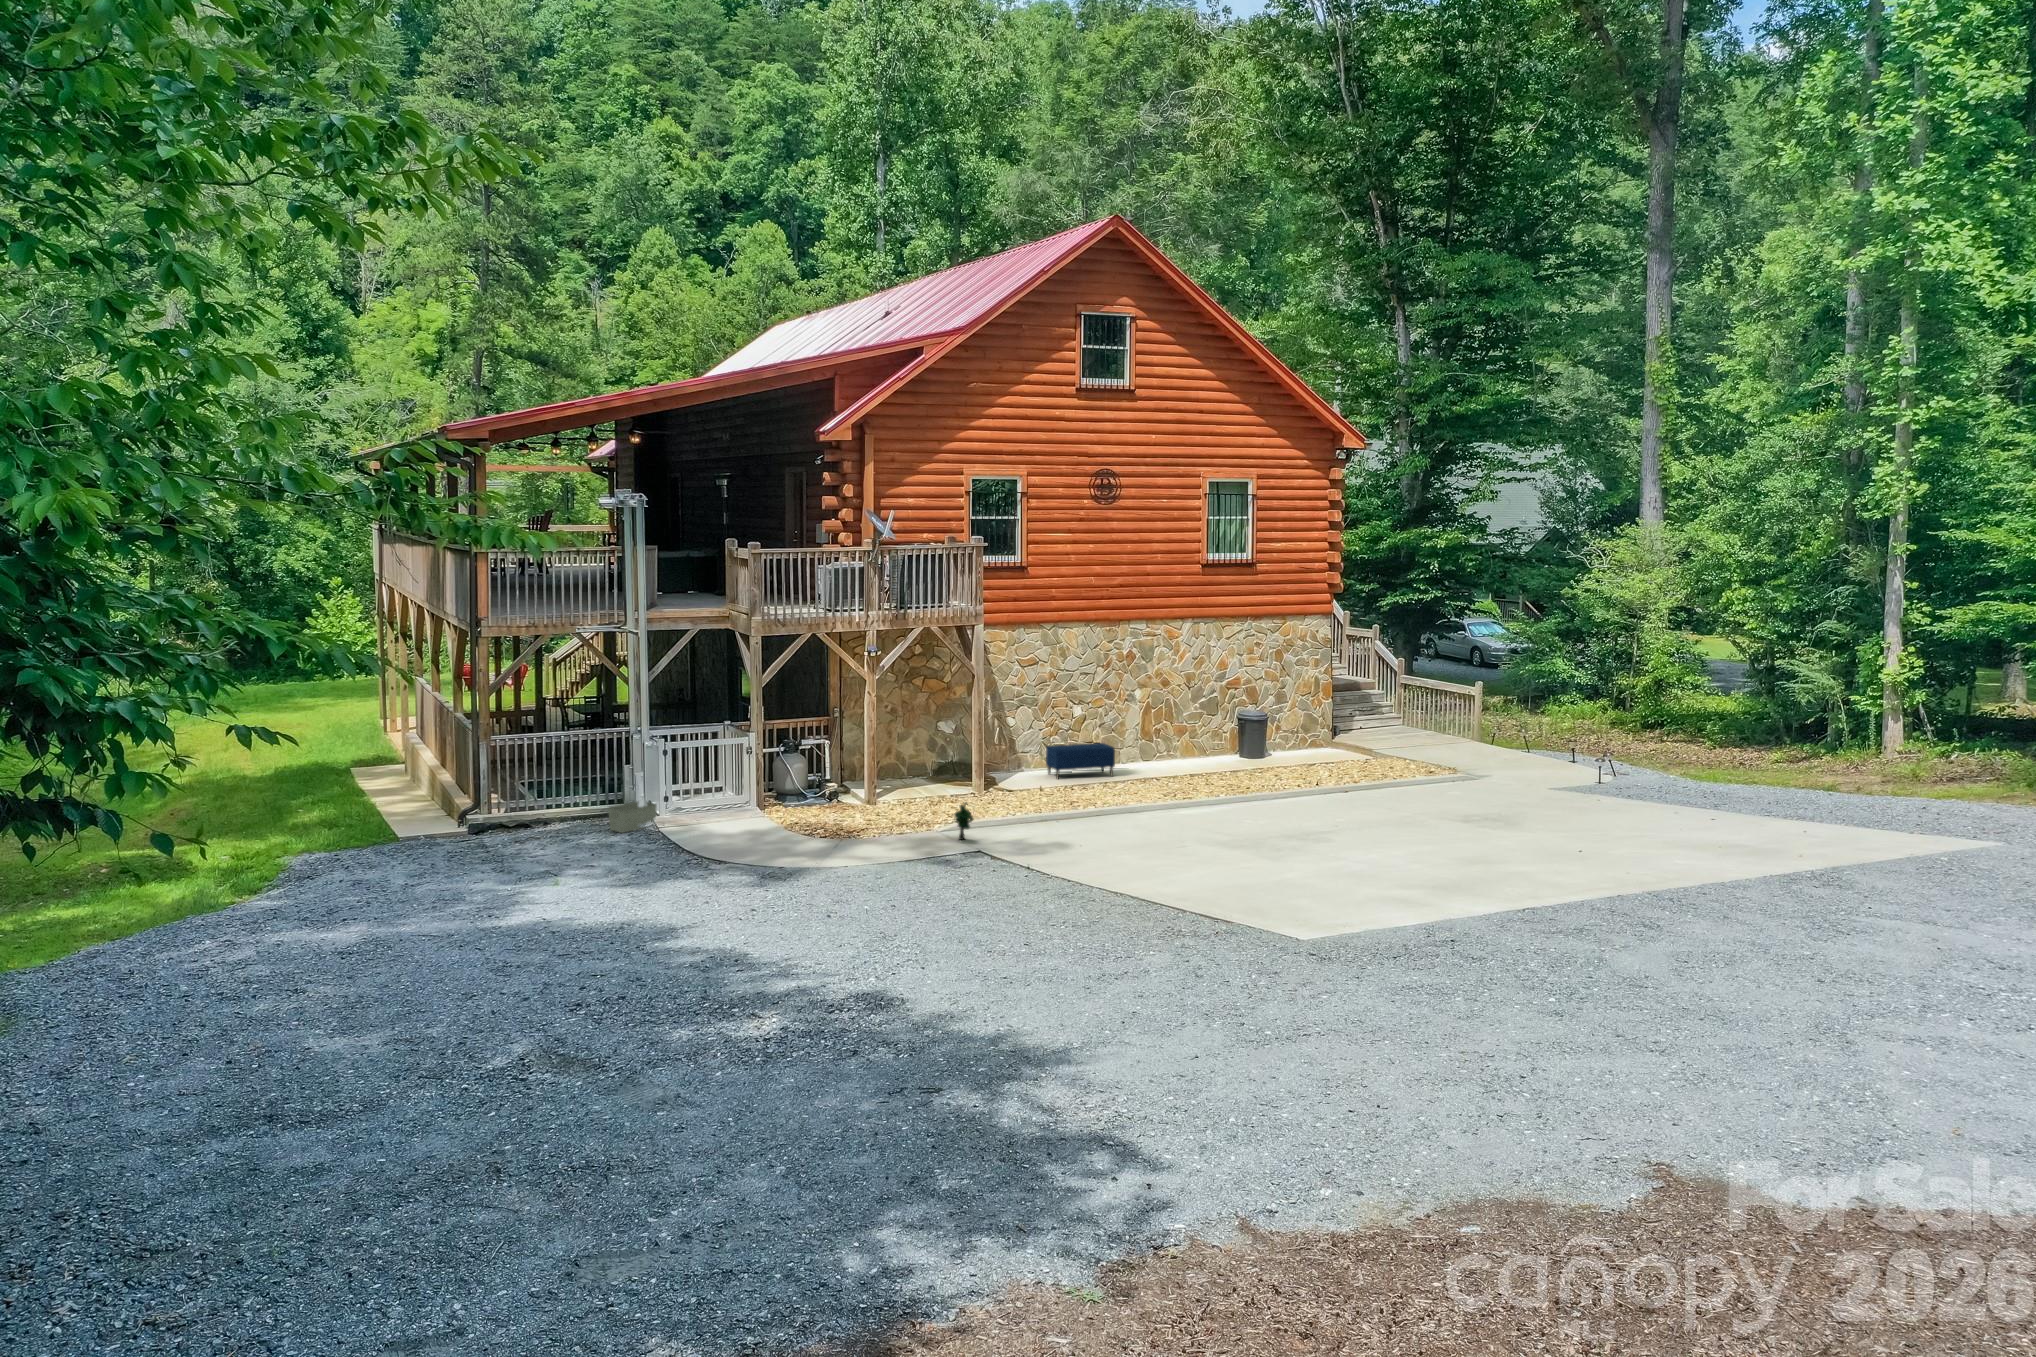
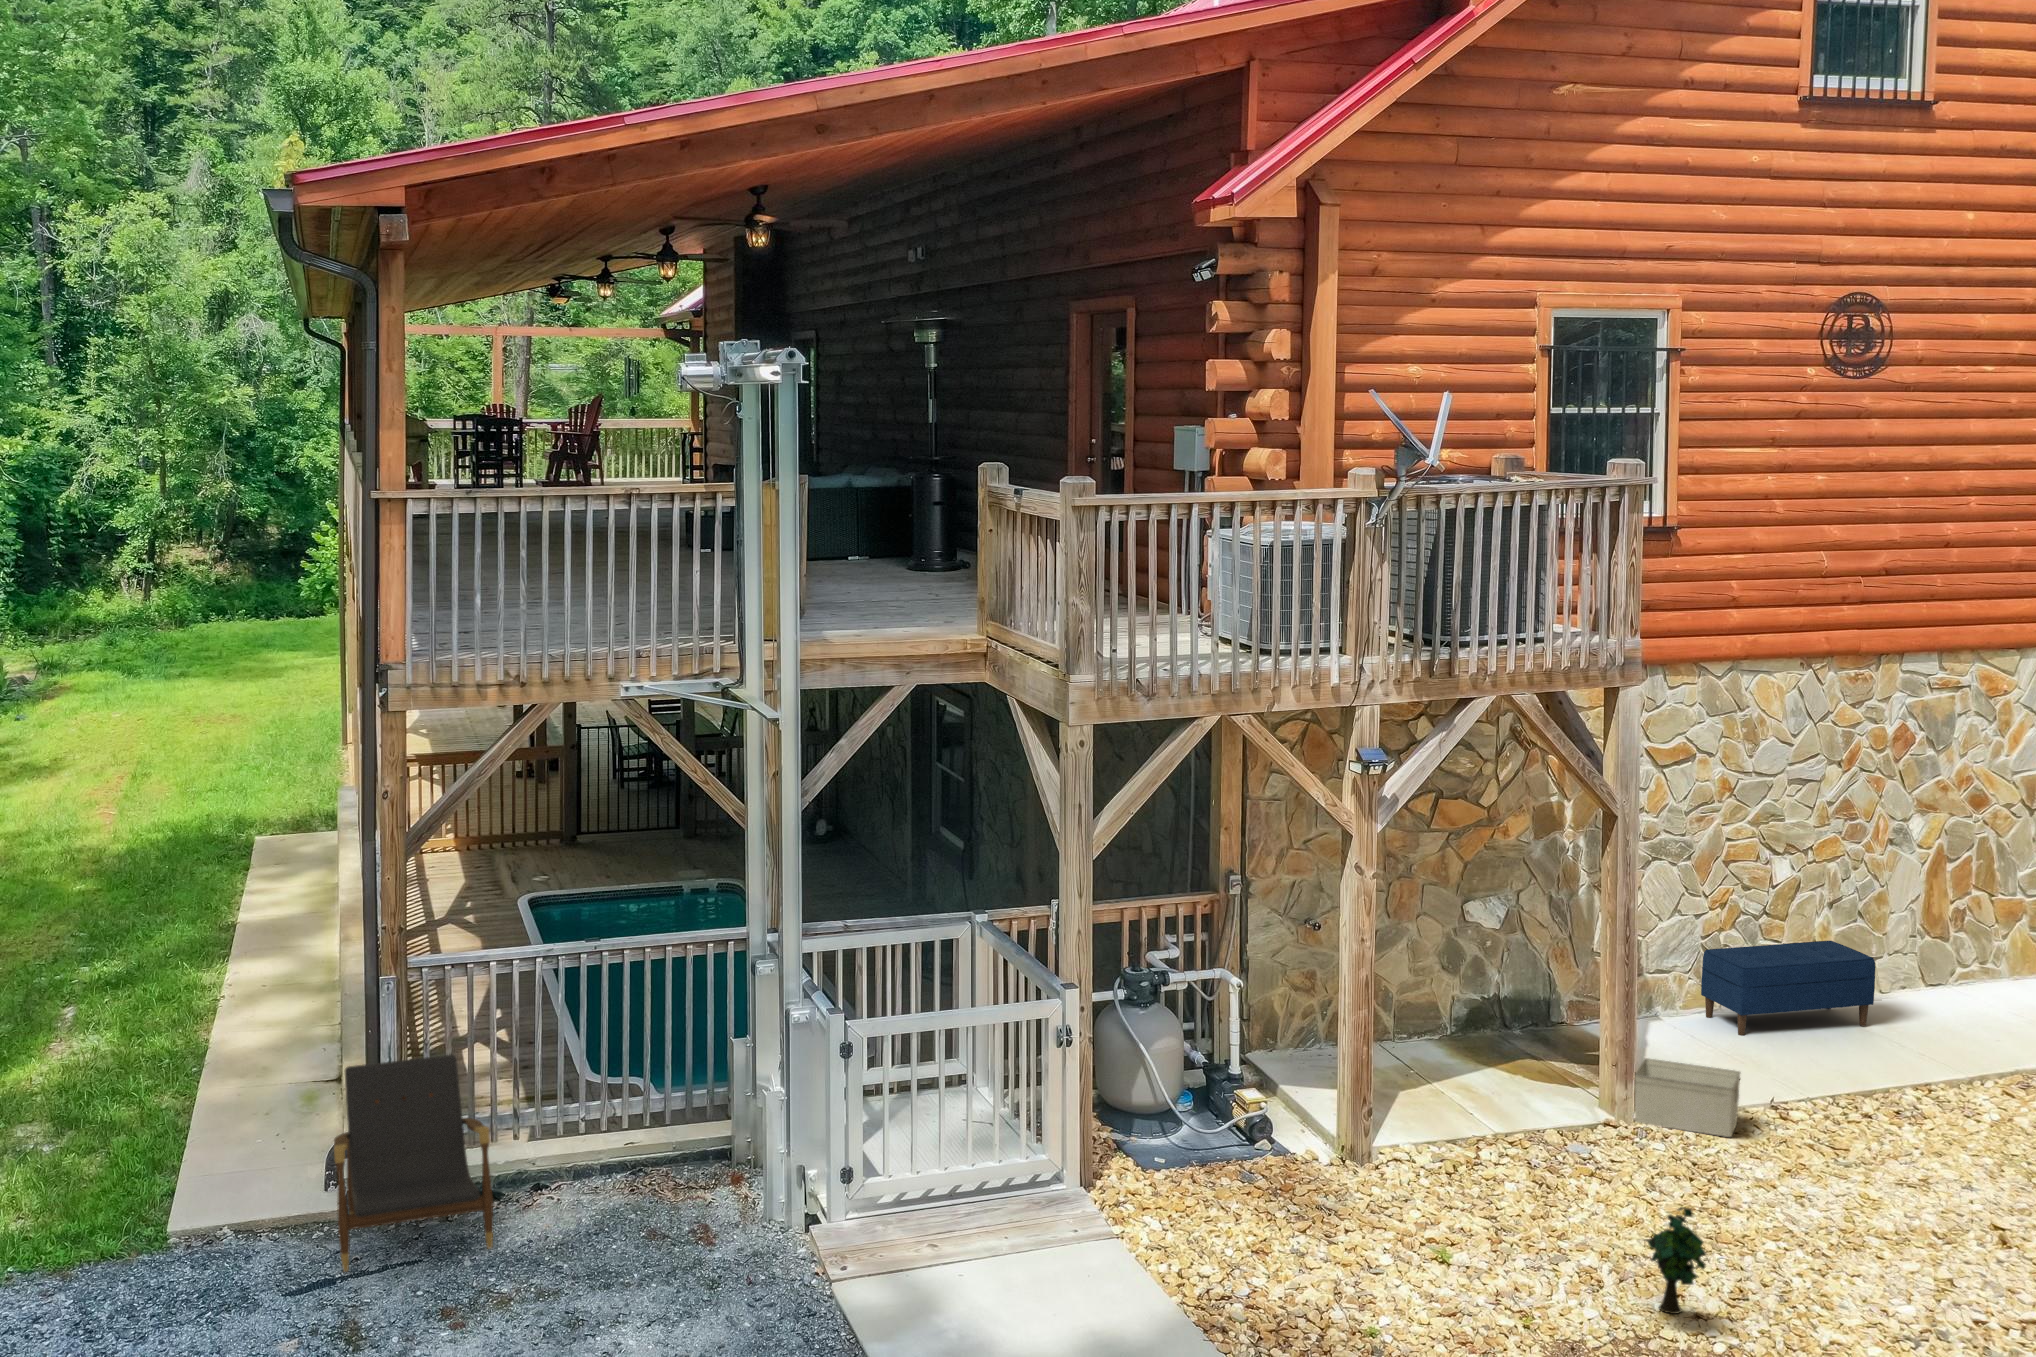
lounge chair: none [468,765,530,839] -> present [334,1055,493,1272]
storage bin: present [608,802,657,833] -> present [1635,1058,1740,1137]

